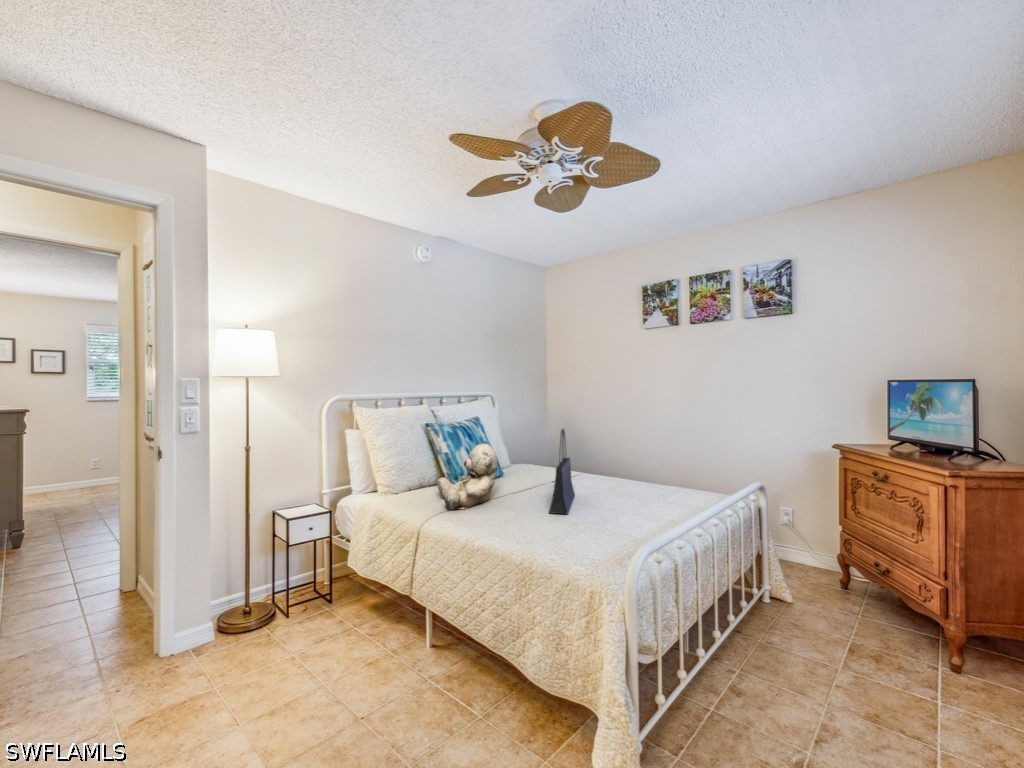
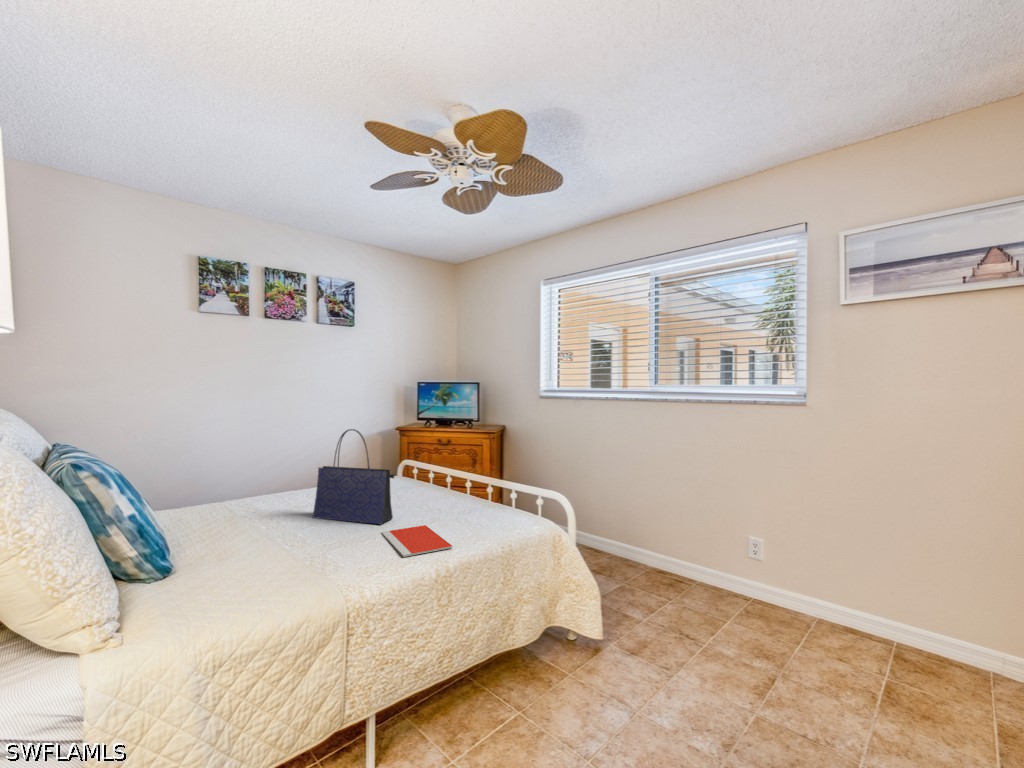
teddy bear: present [437,443,497,510] -> none [196,465,322,579]
notebook: none [475,516,553,542] -> present [382,525,453,557]

